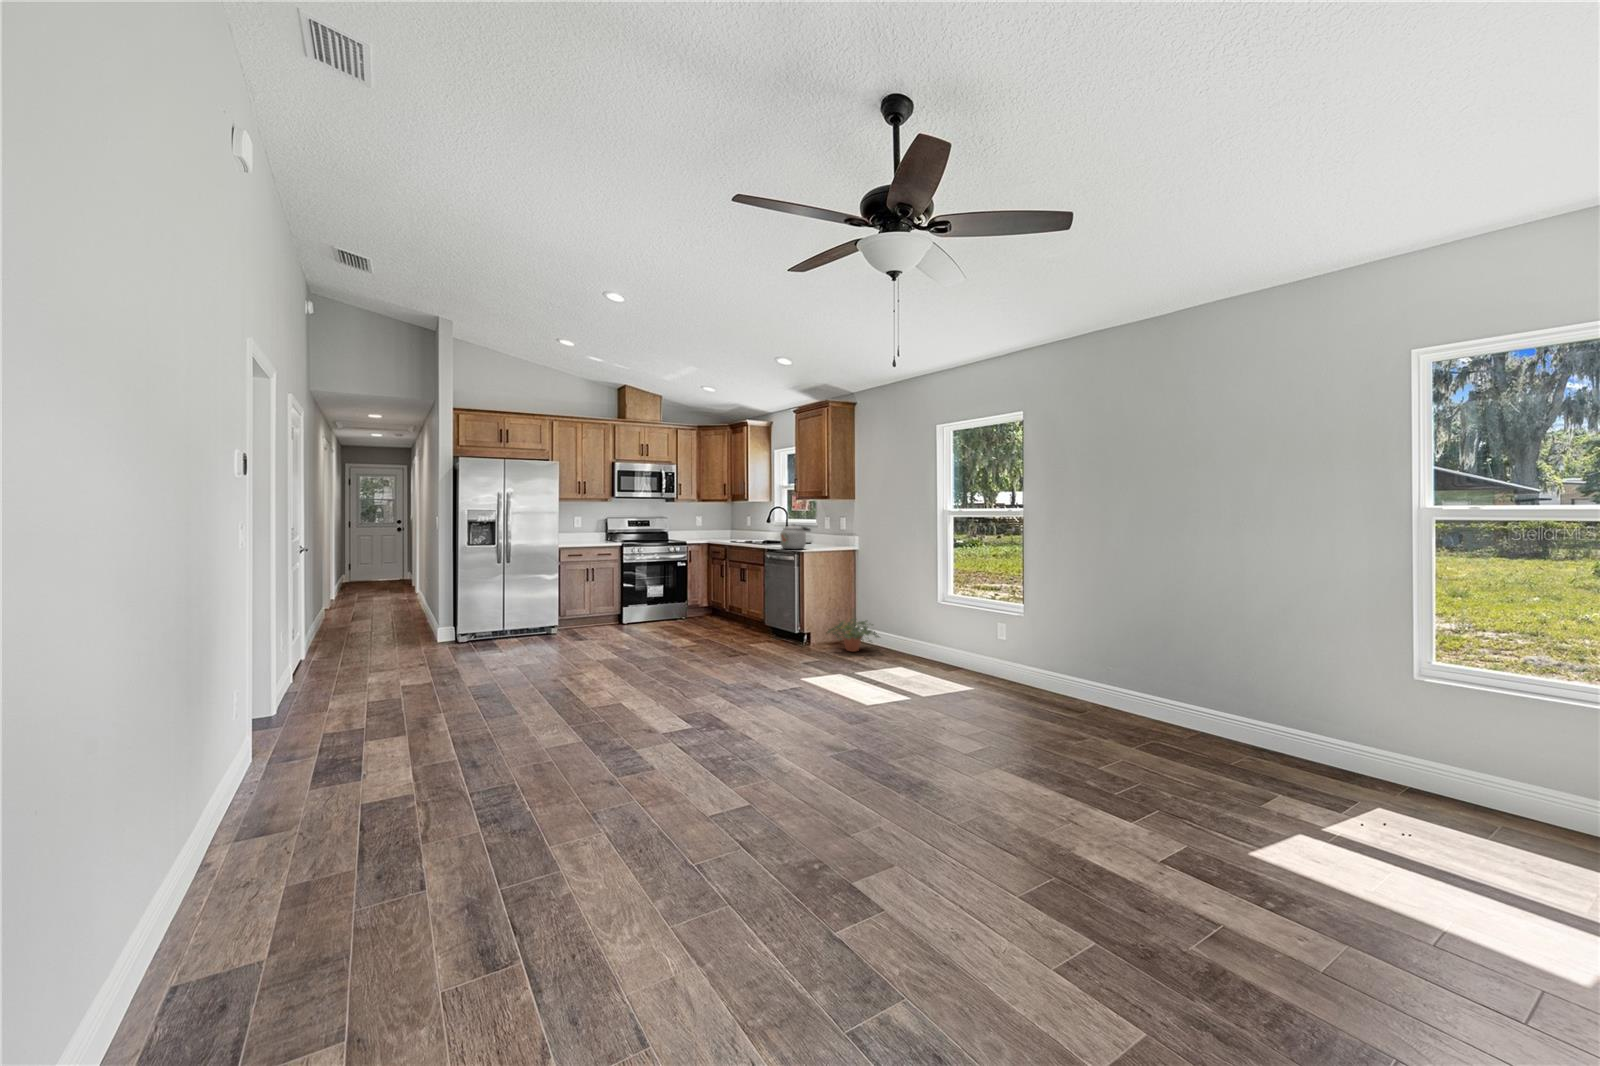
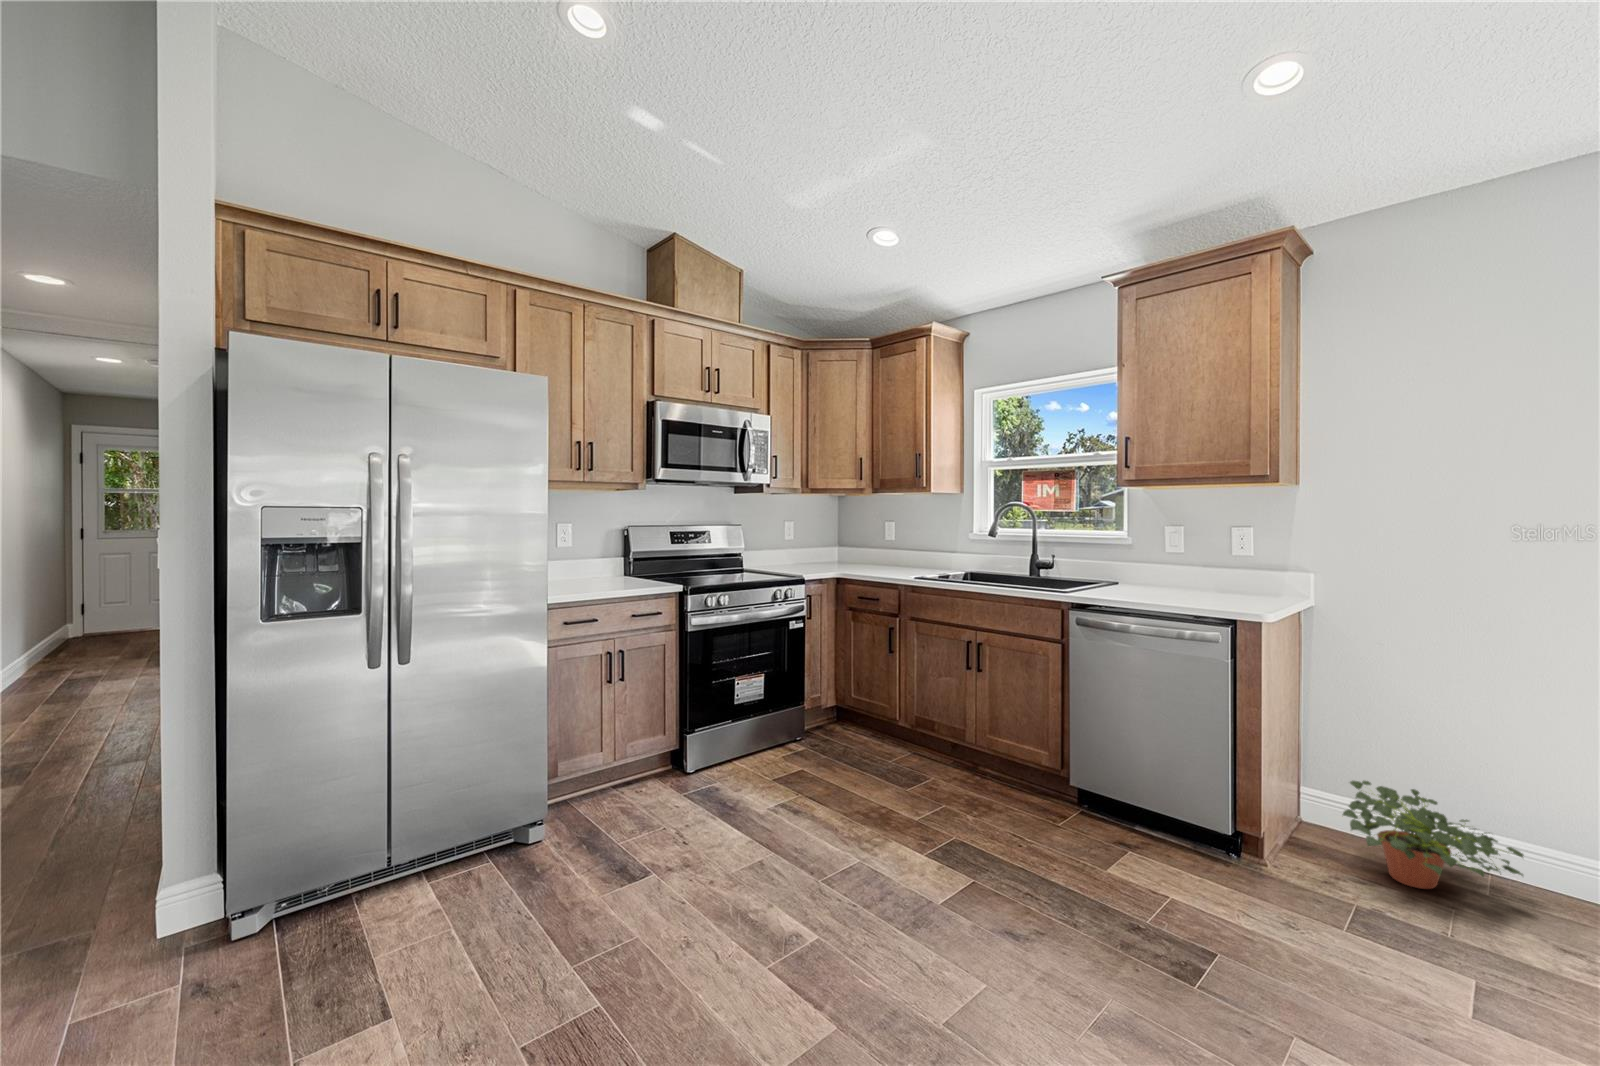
kettle: present [780,525,810,549] -> none [1114,540,1201,603]

